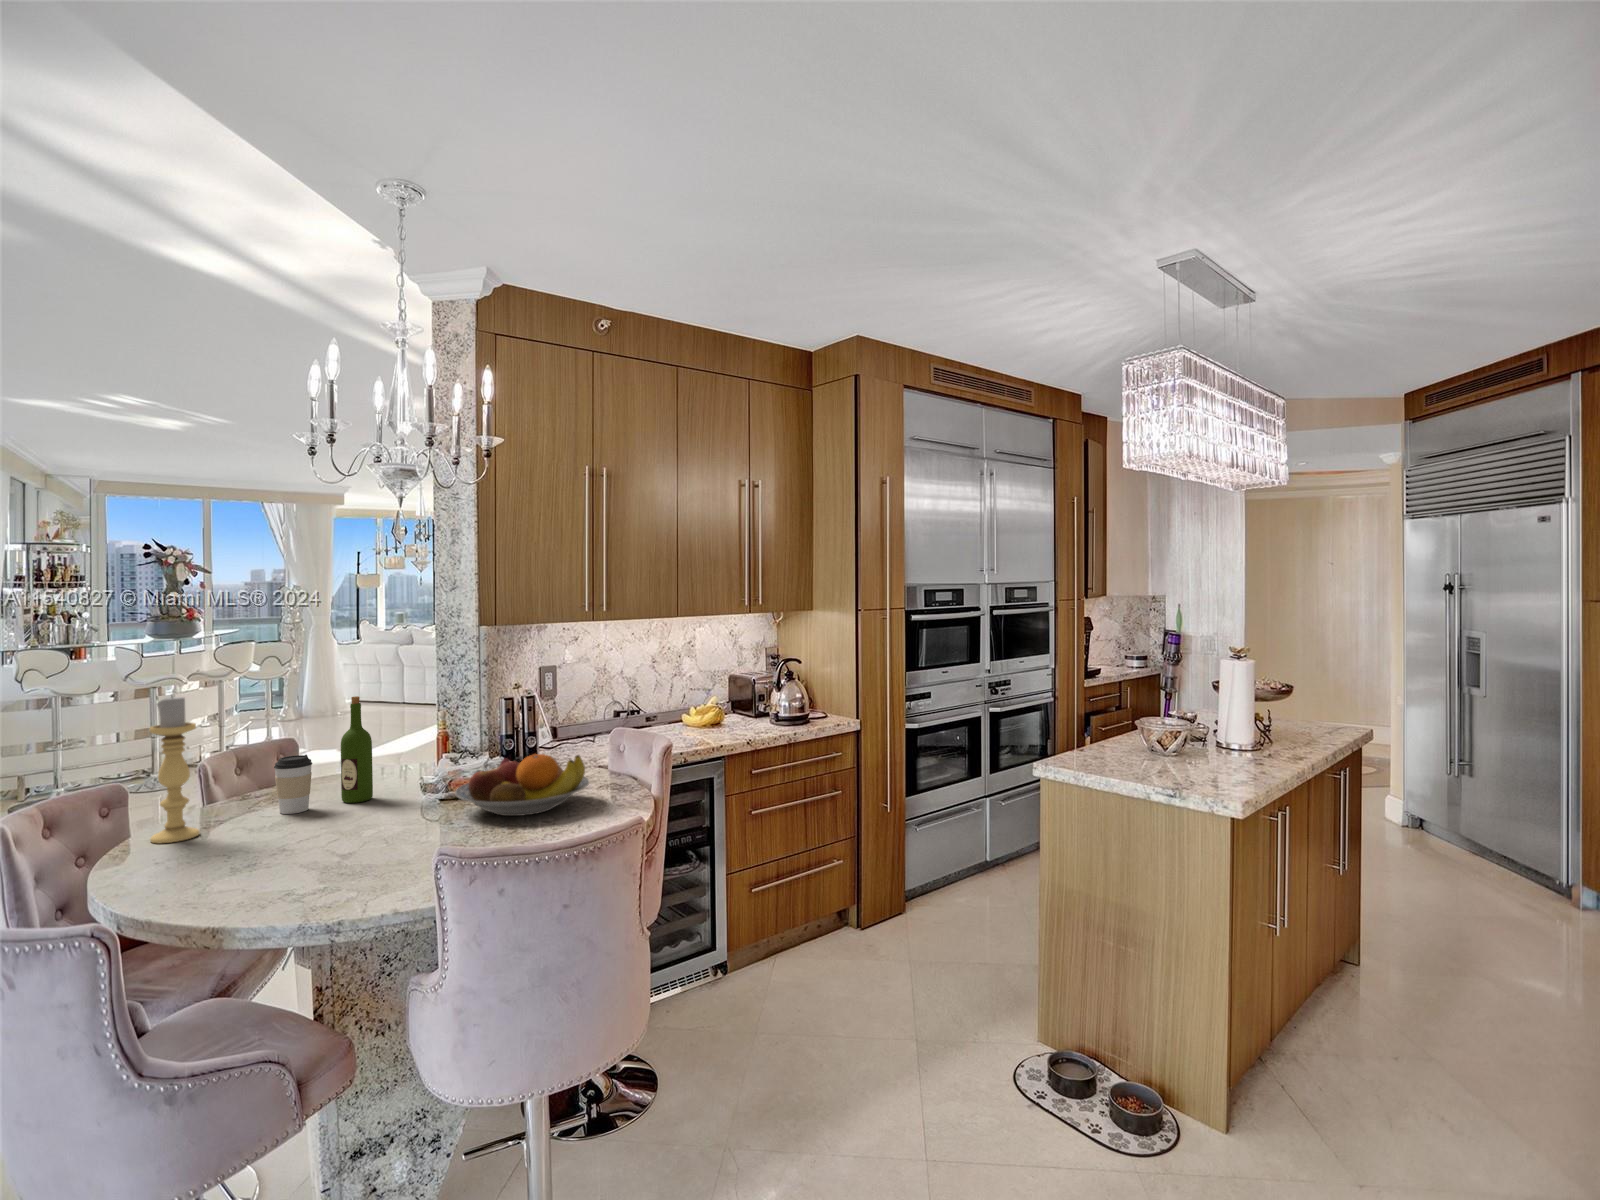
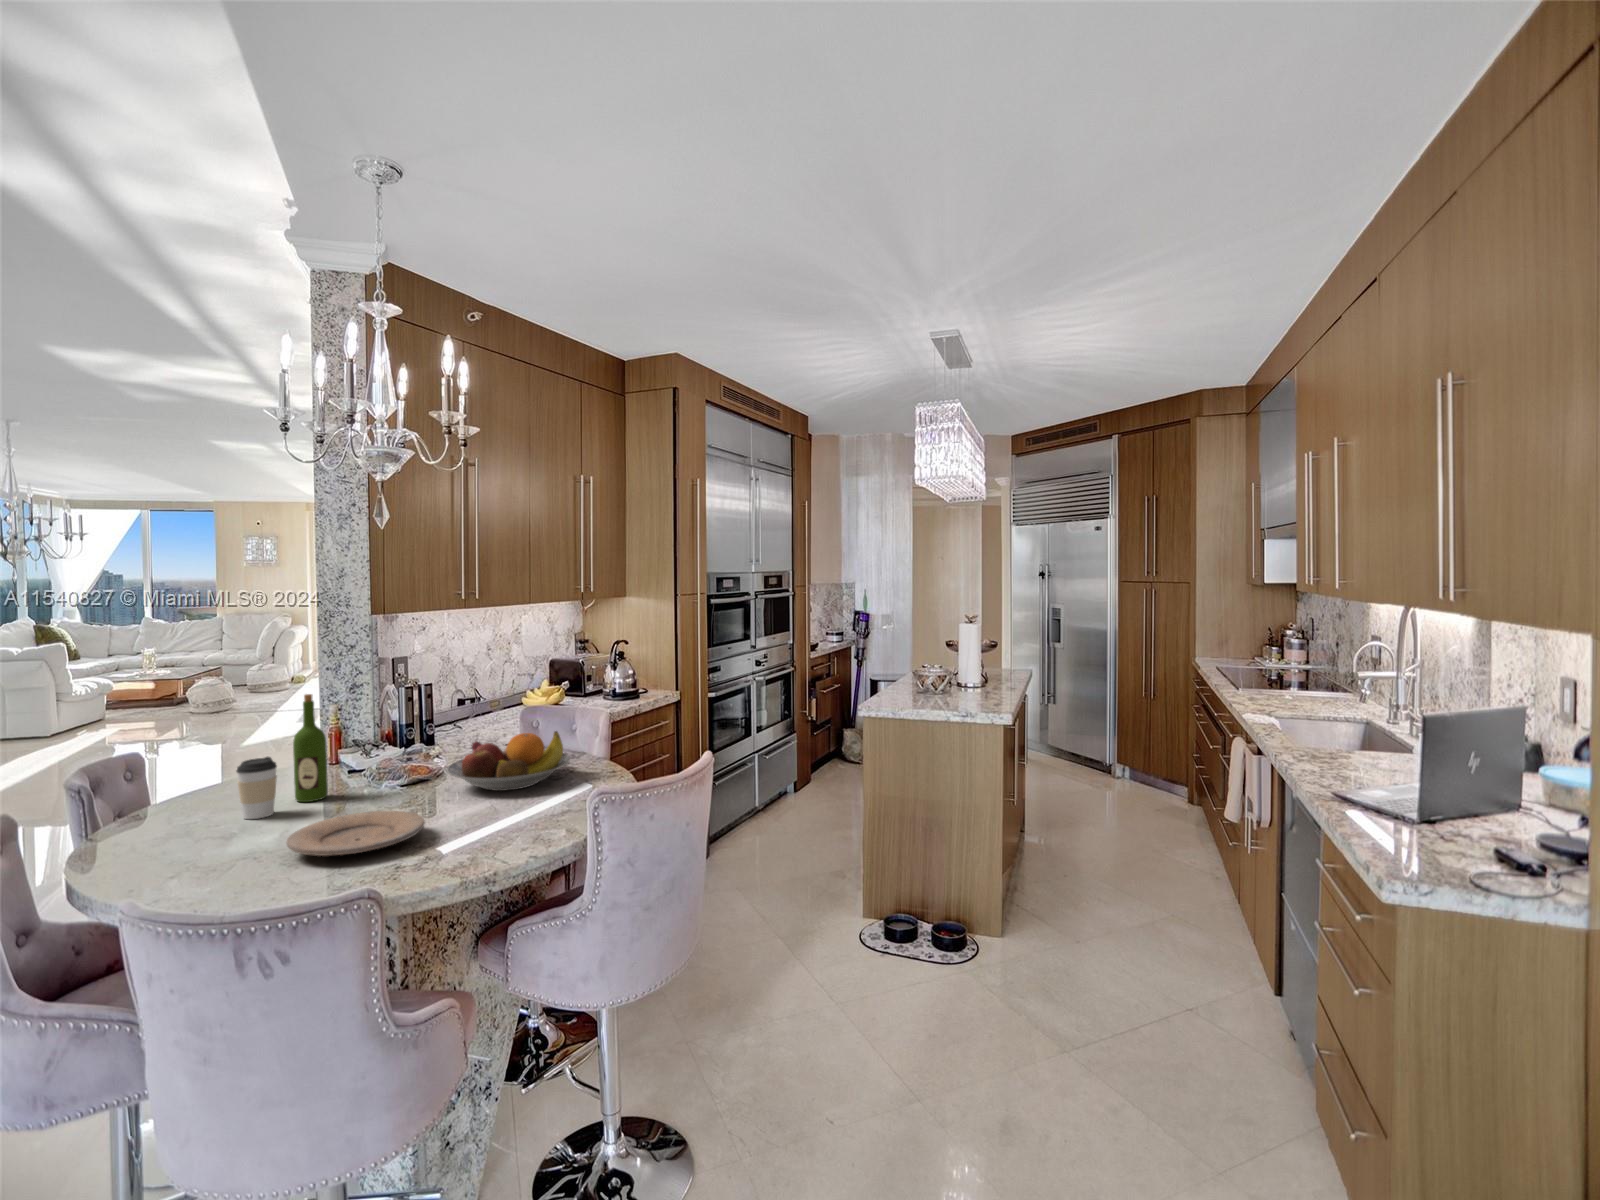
candle holder: present [149,696,200,843] -> none [141,701,197,860]
plate: none [212,822,361,866] -> present [286,811,425,856]

